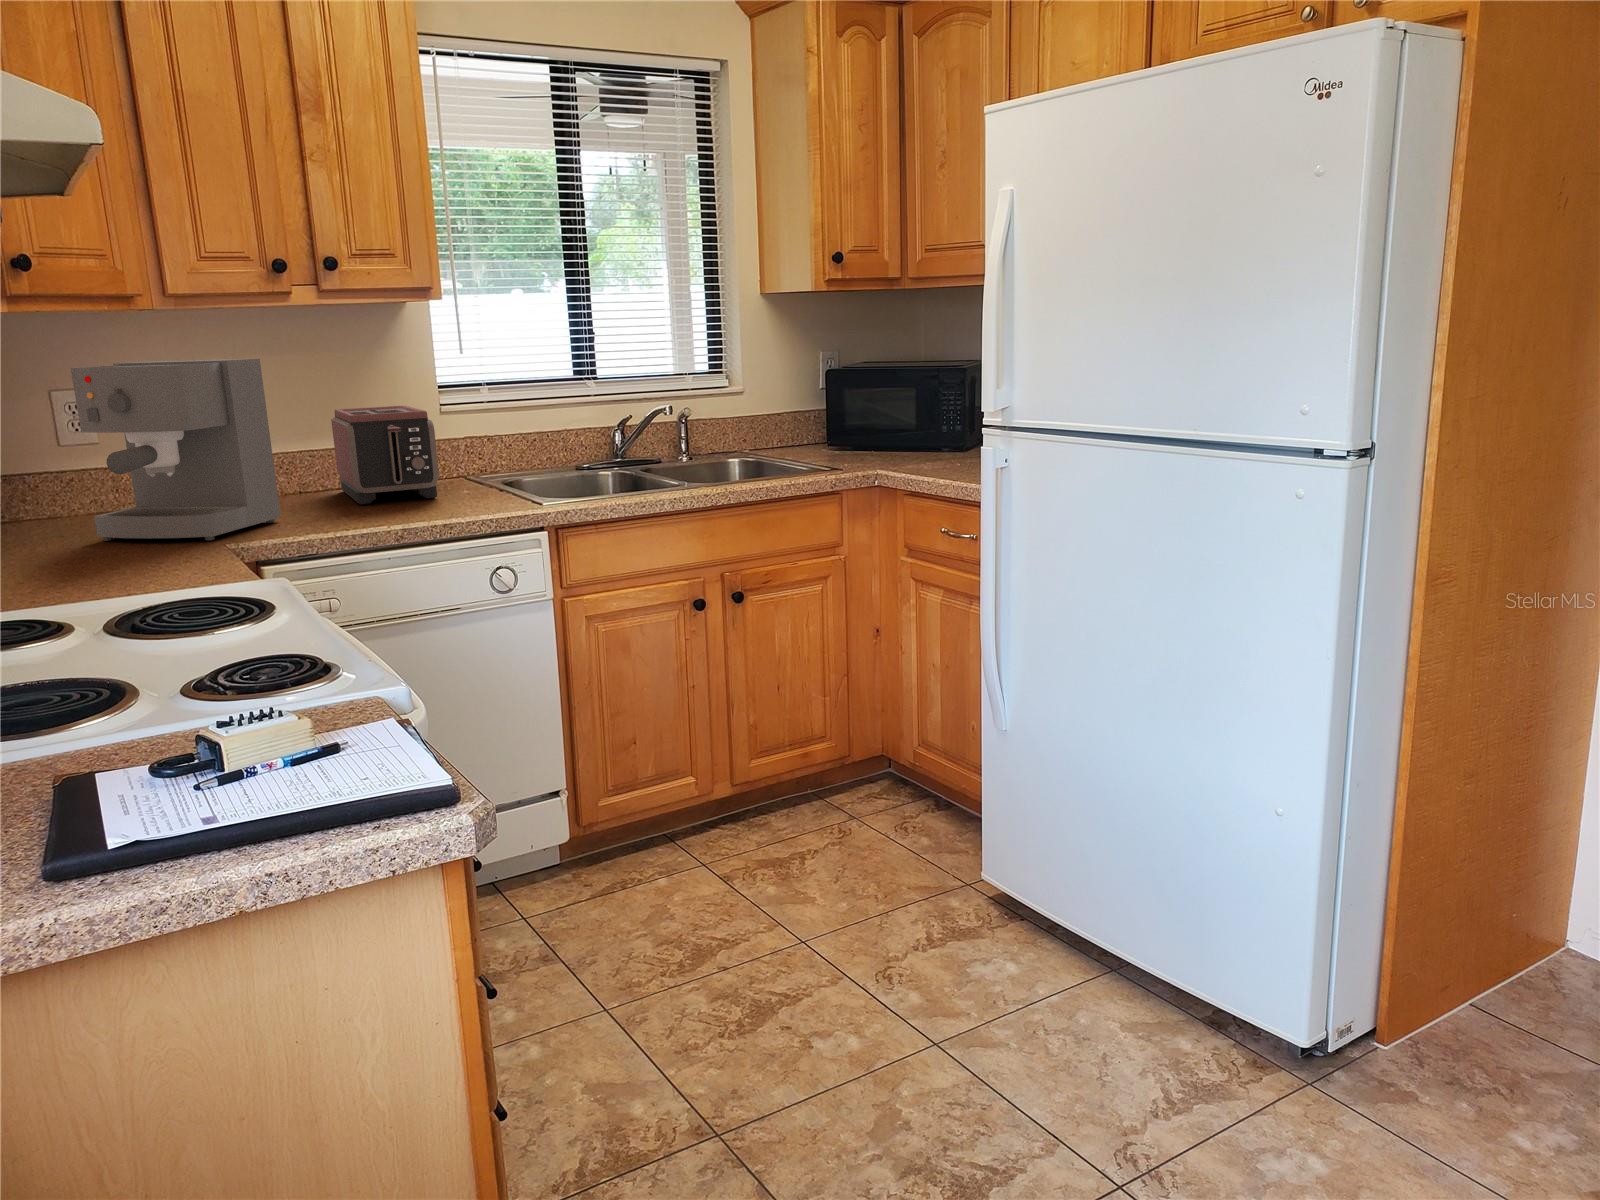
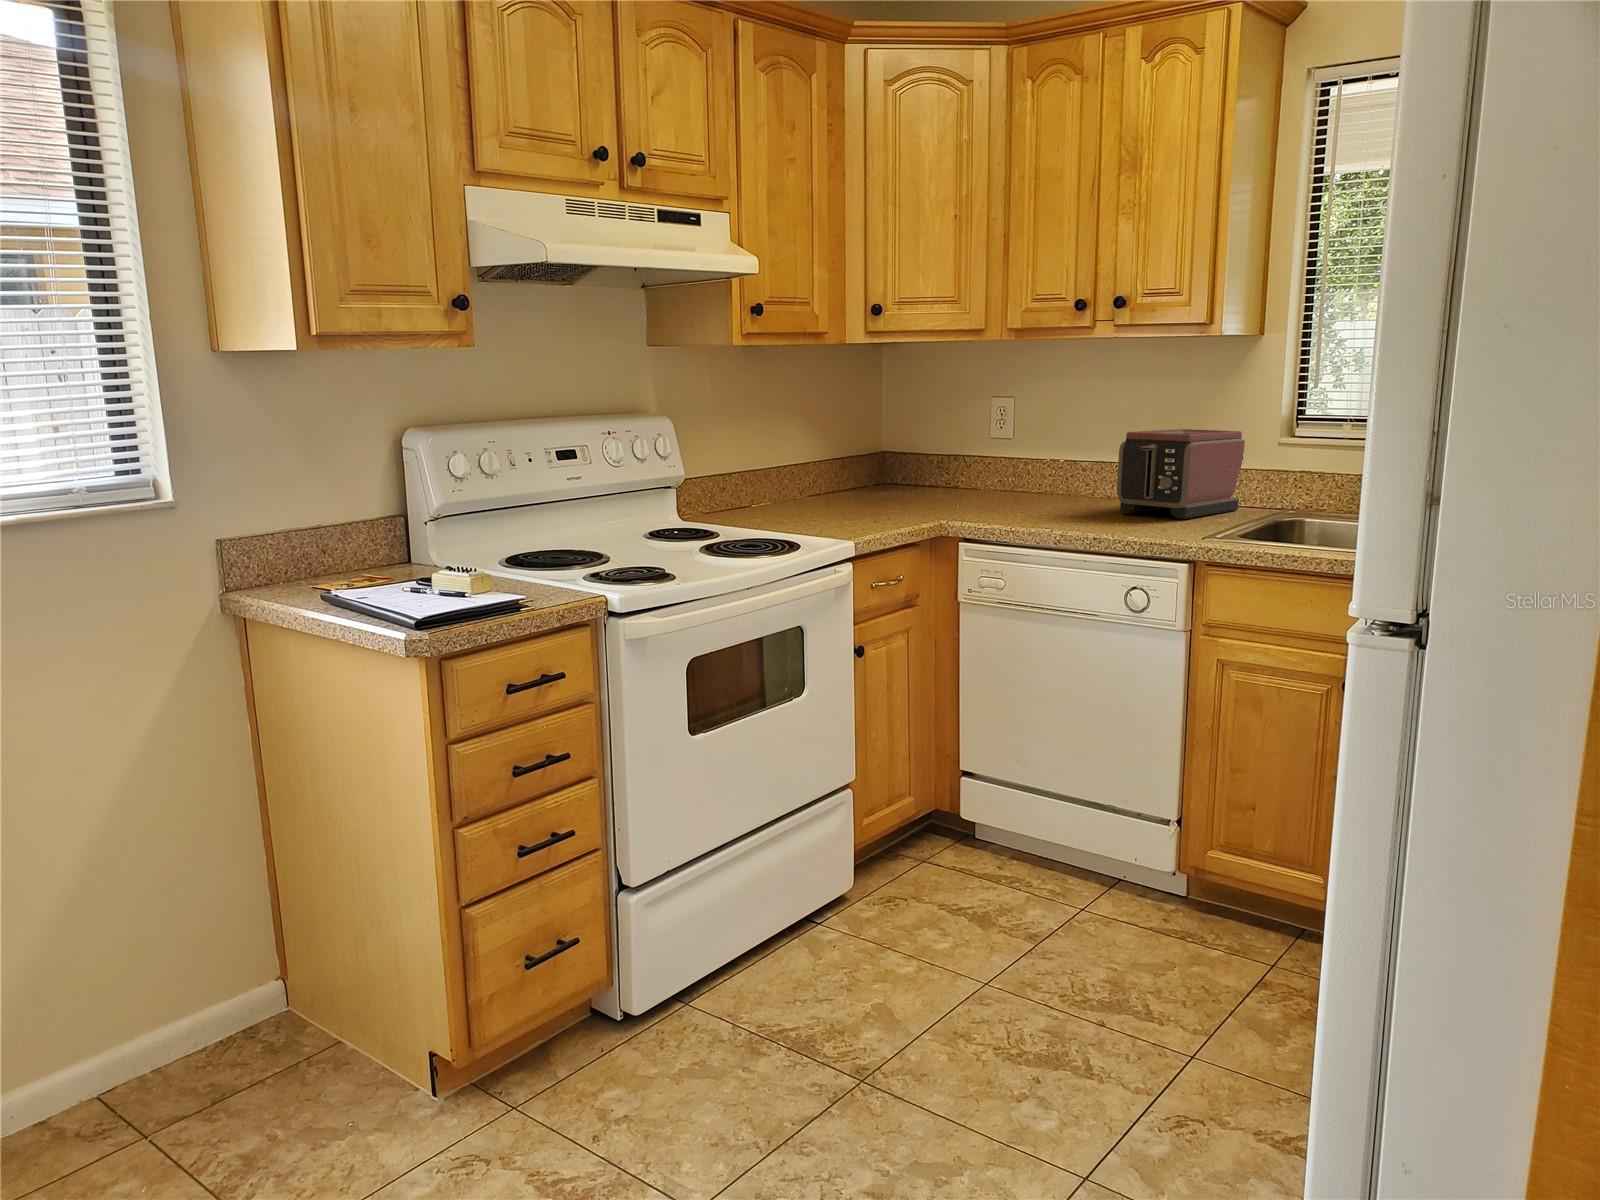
coffee maker: present [71,359,281,541] -> none [886,376,1040,513]

